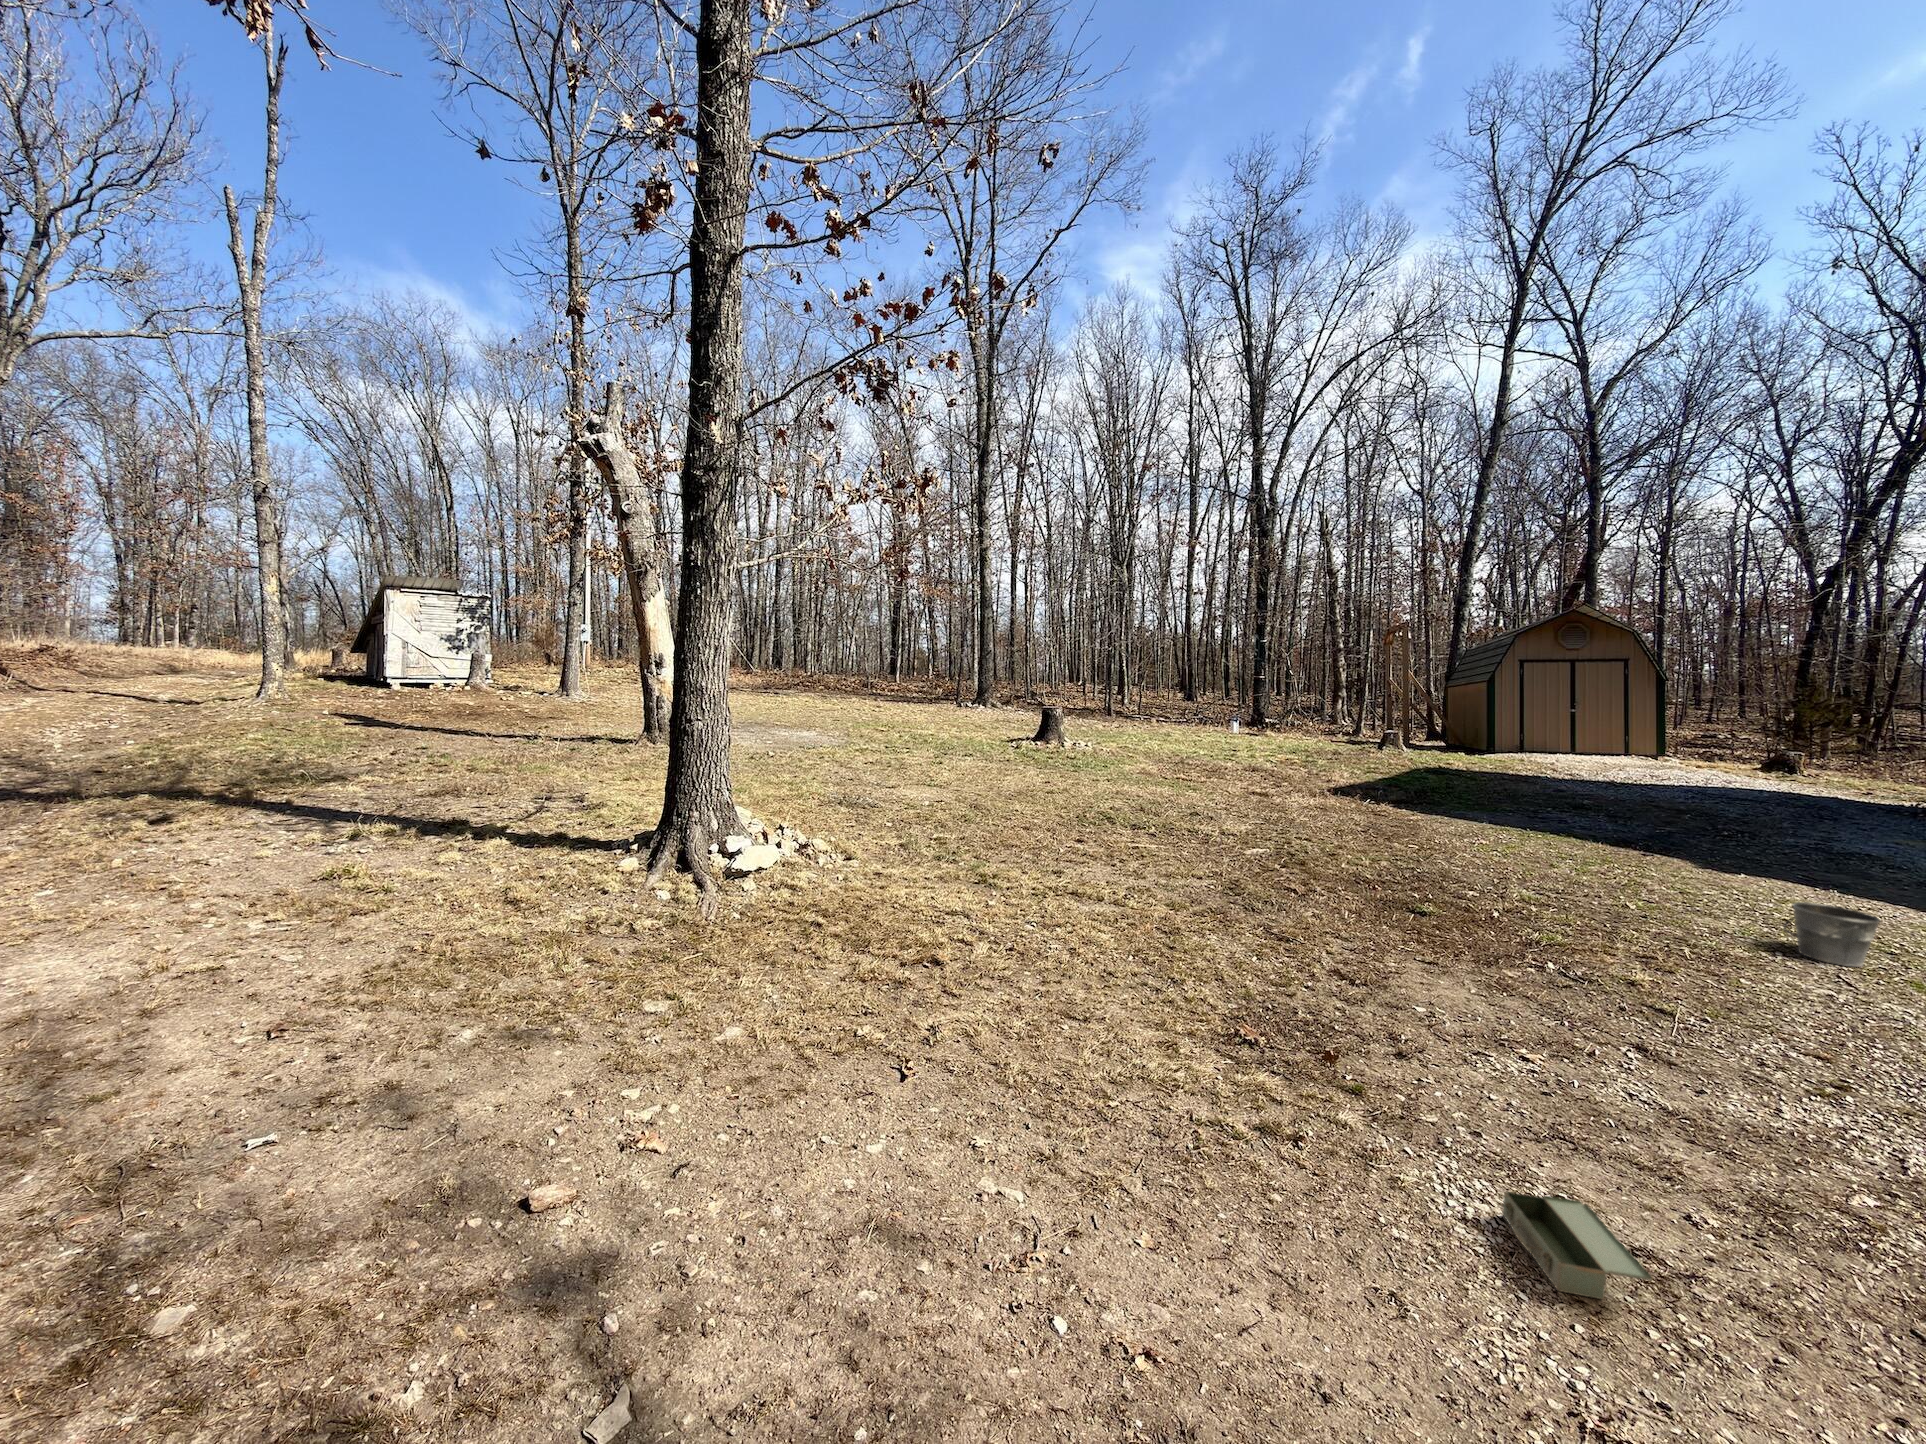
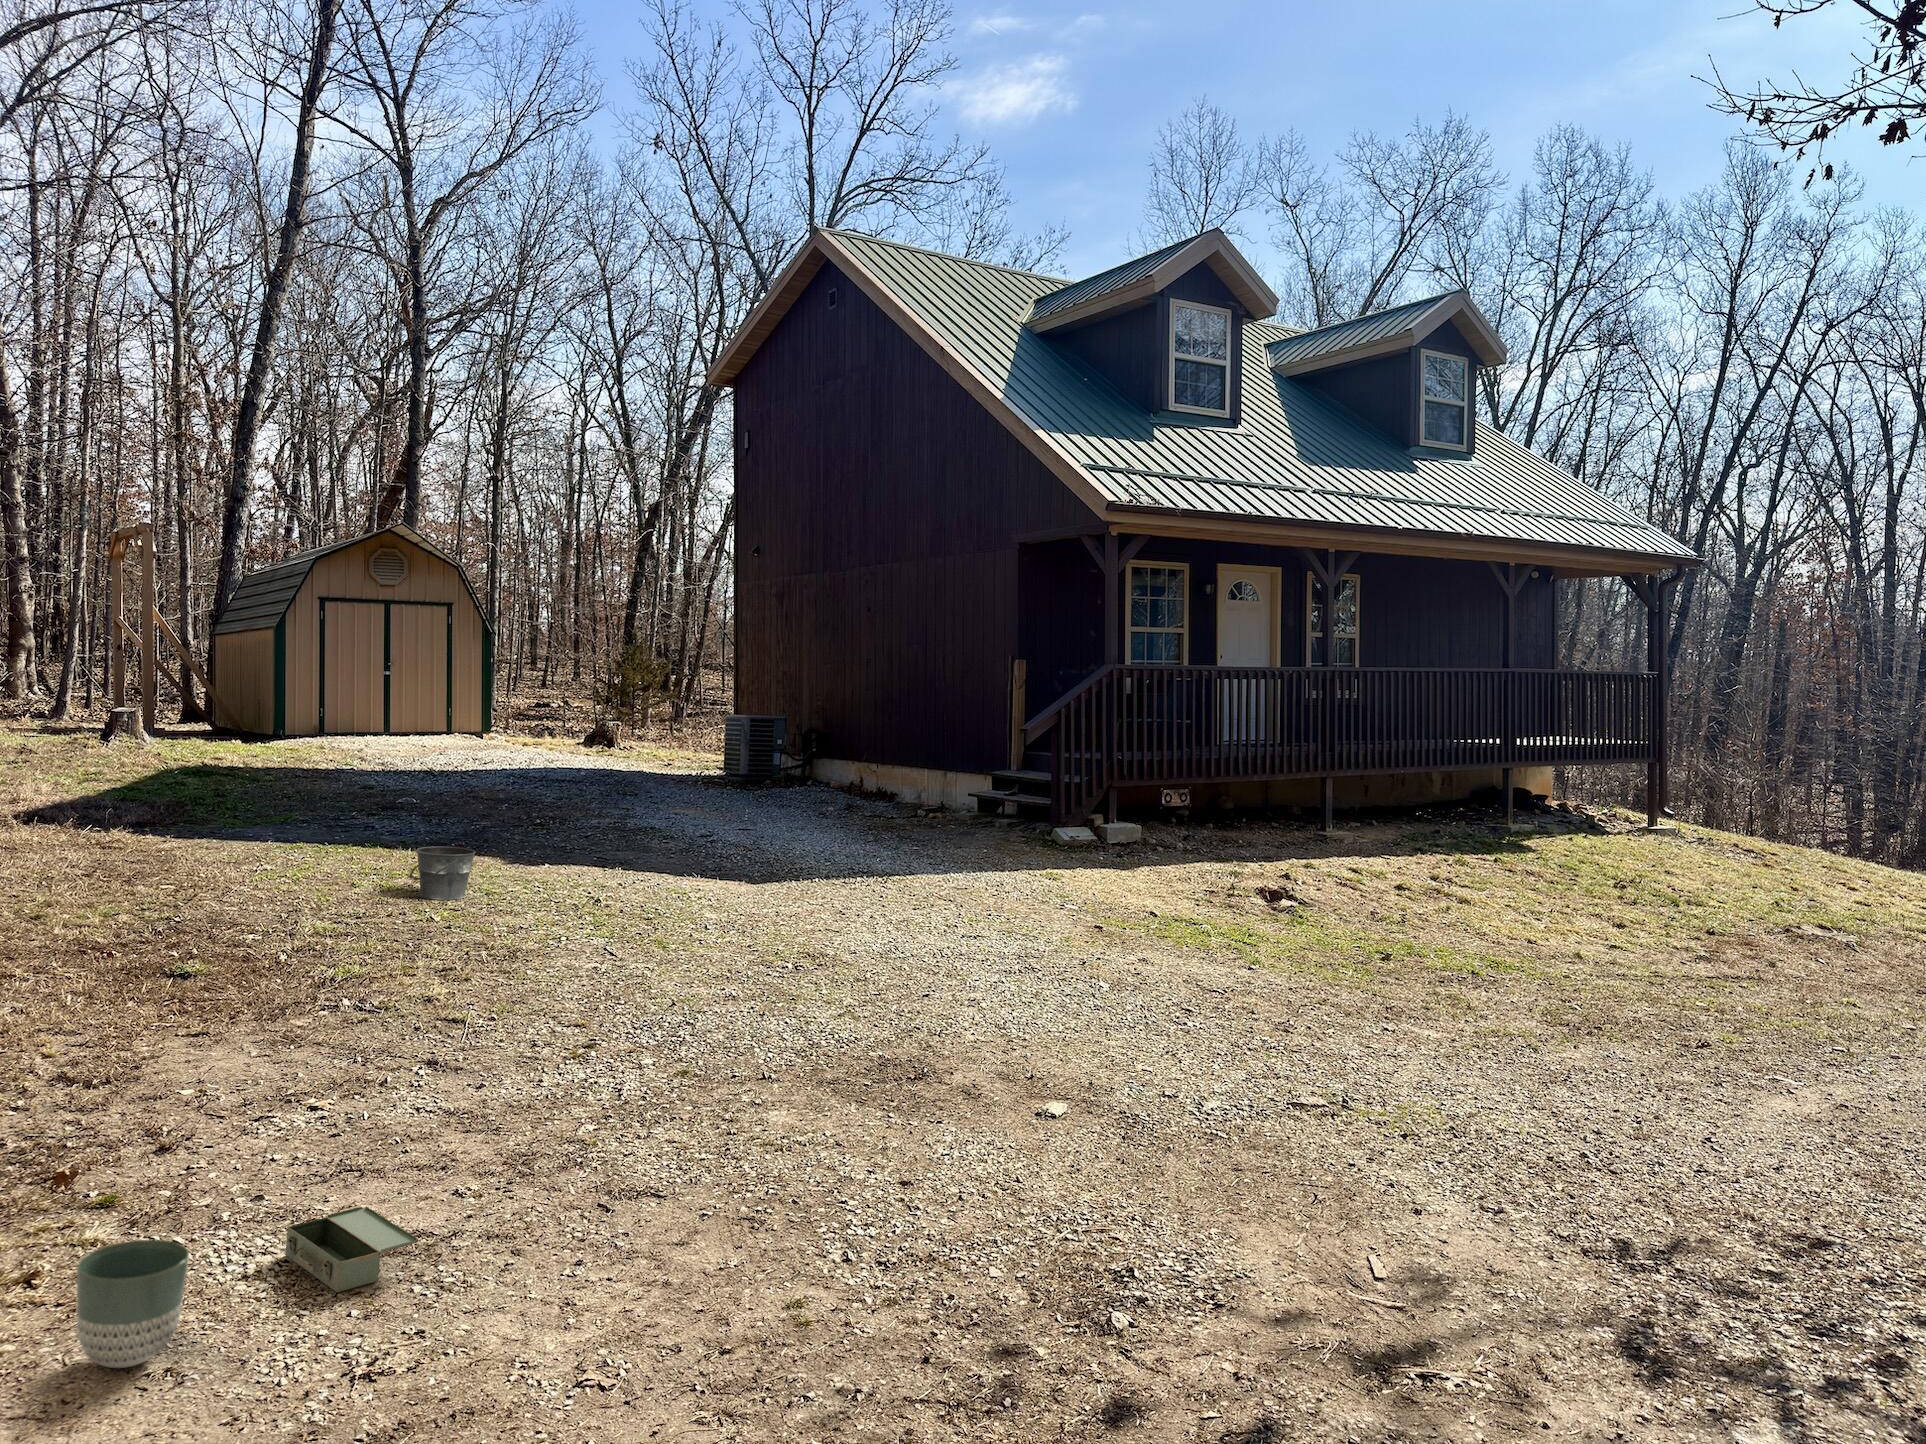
bucket: present [1783,902,1880,967] -> present [409,846,476,900]
planter: none [1323,1155,1412,1271] -> present [77,1240,189,1368]

